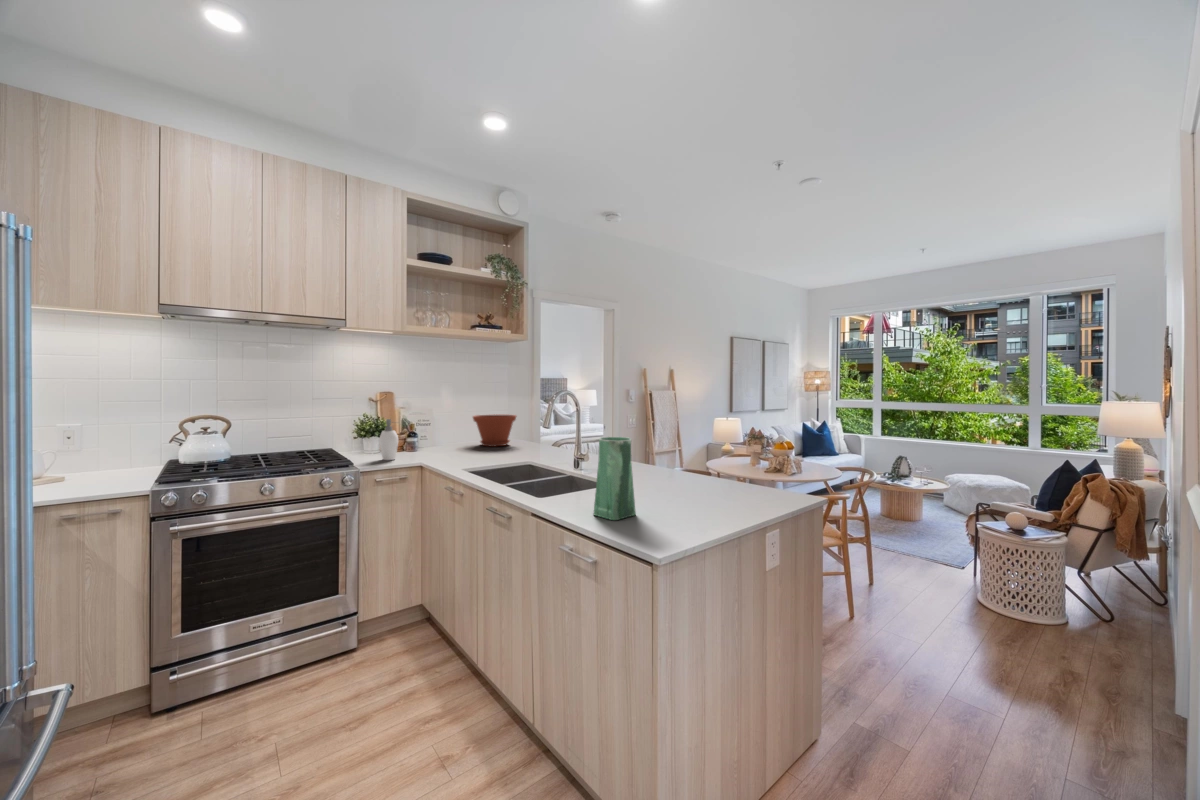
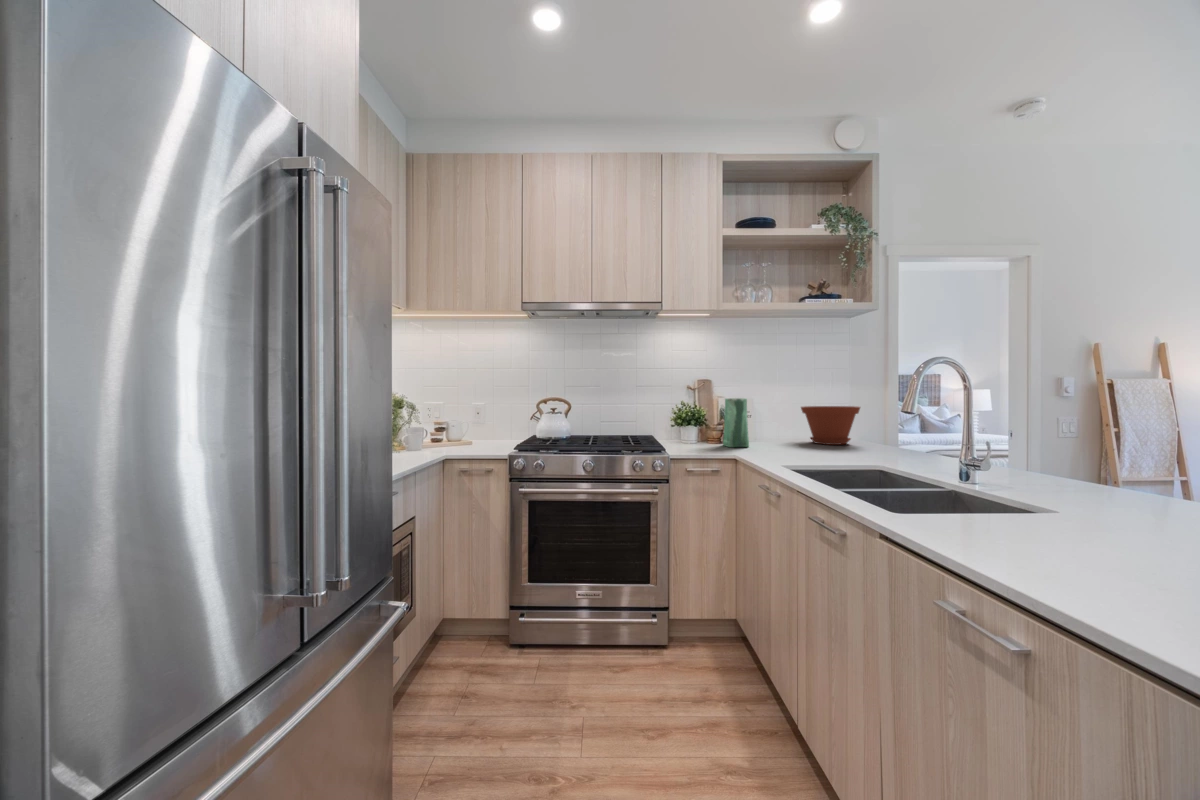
soap dispenser: present [379,419,398,460] -> none [693,404,713,449]
vase: present [594,437,636,520] -> present [723,398,749,447]

